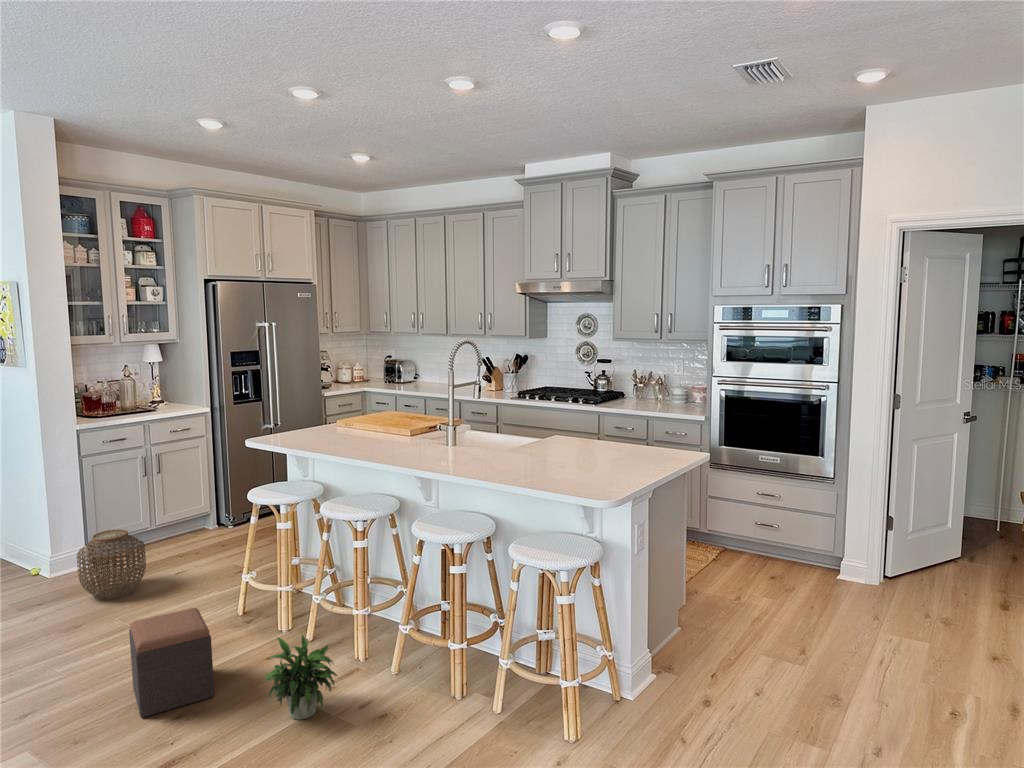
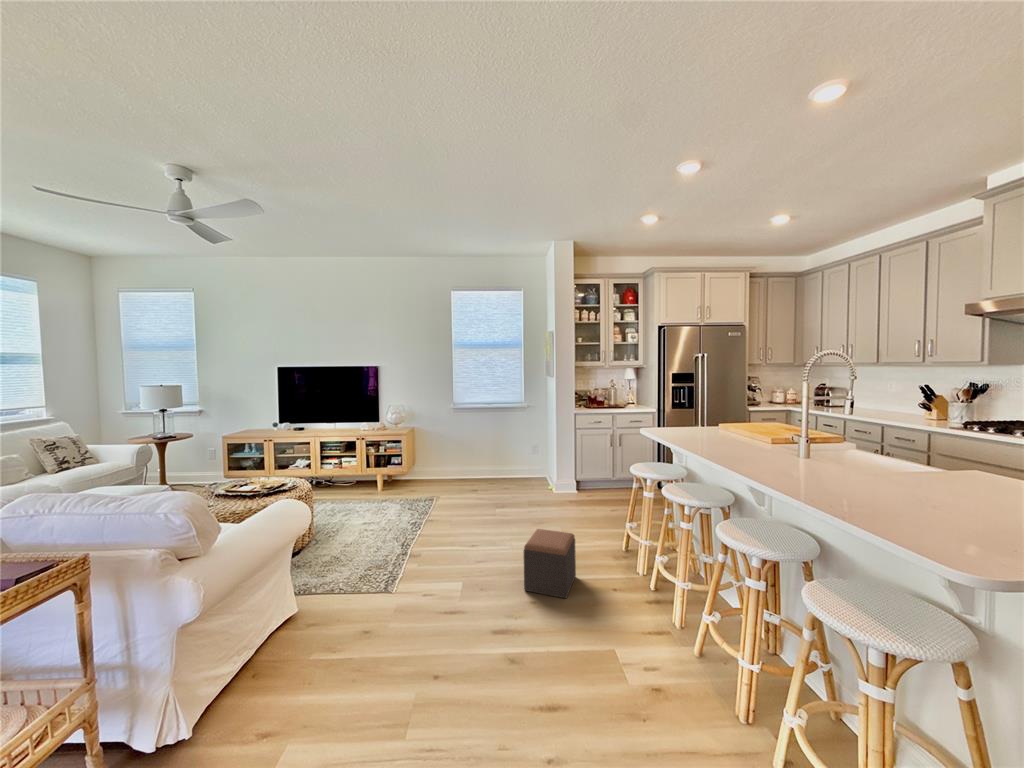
woven basket: present [77,529,146,600] -> none [557,472,592,513]
potted plant: present [263,635,337,720] -> none [574,576,640,651]

